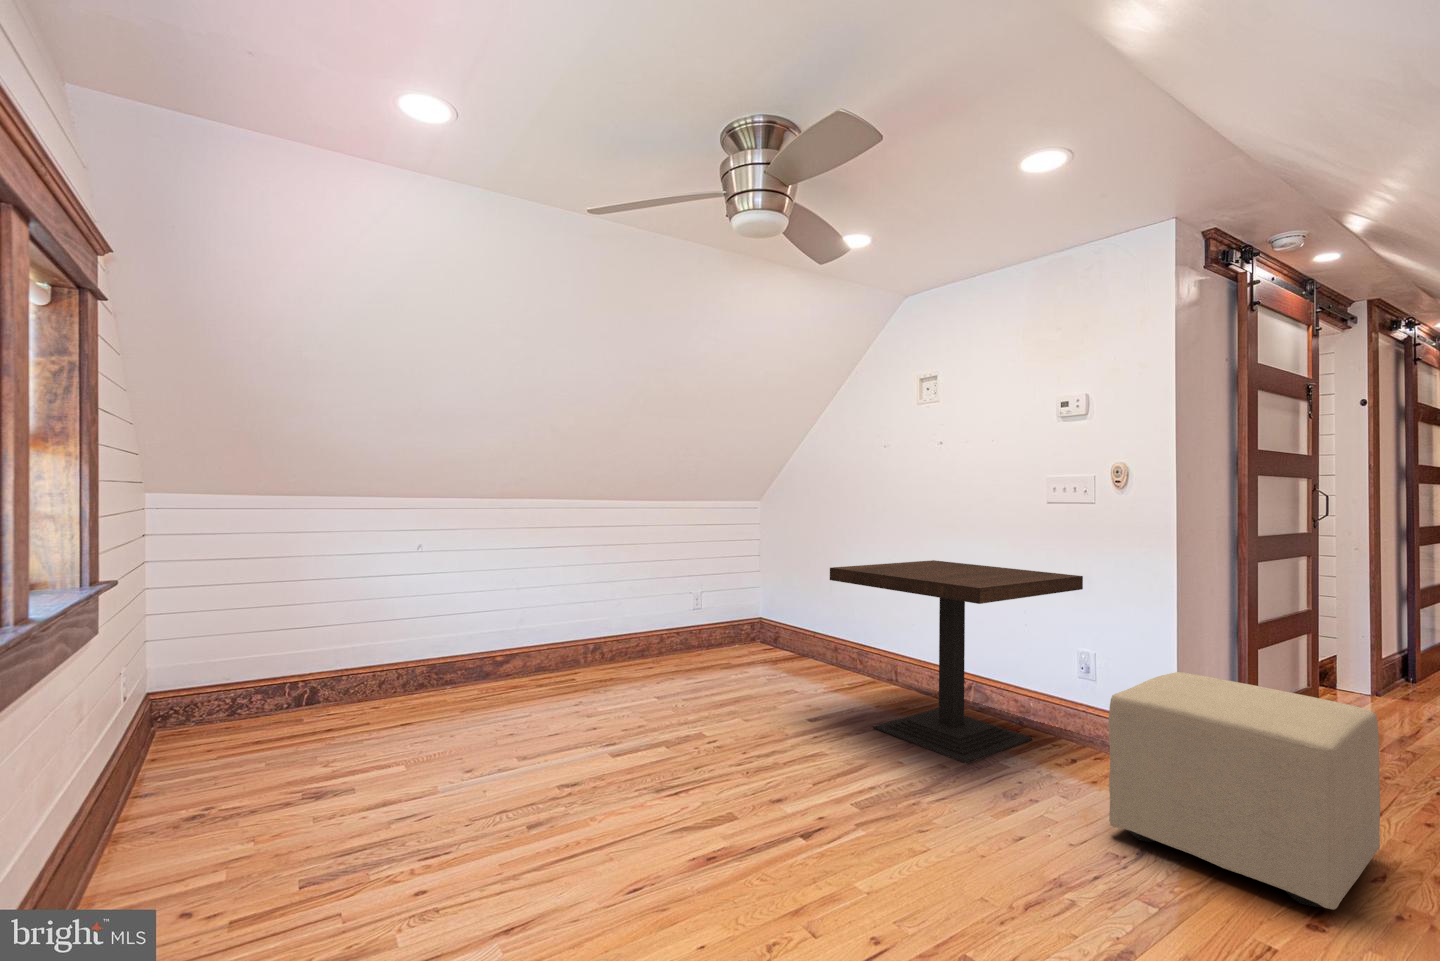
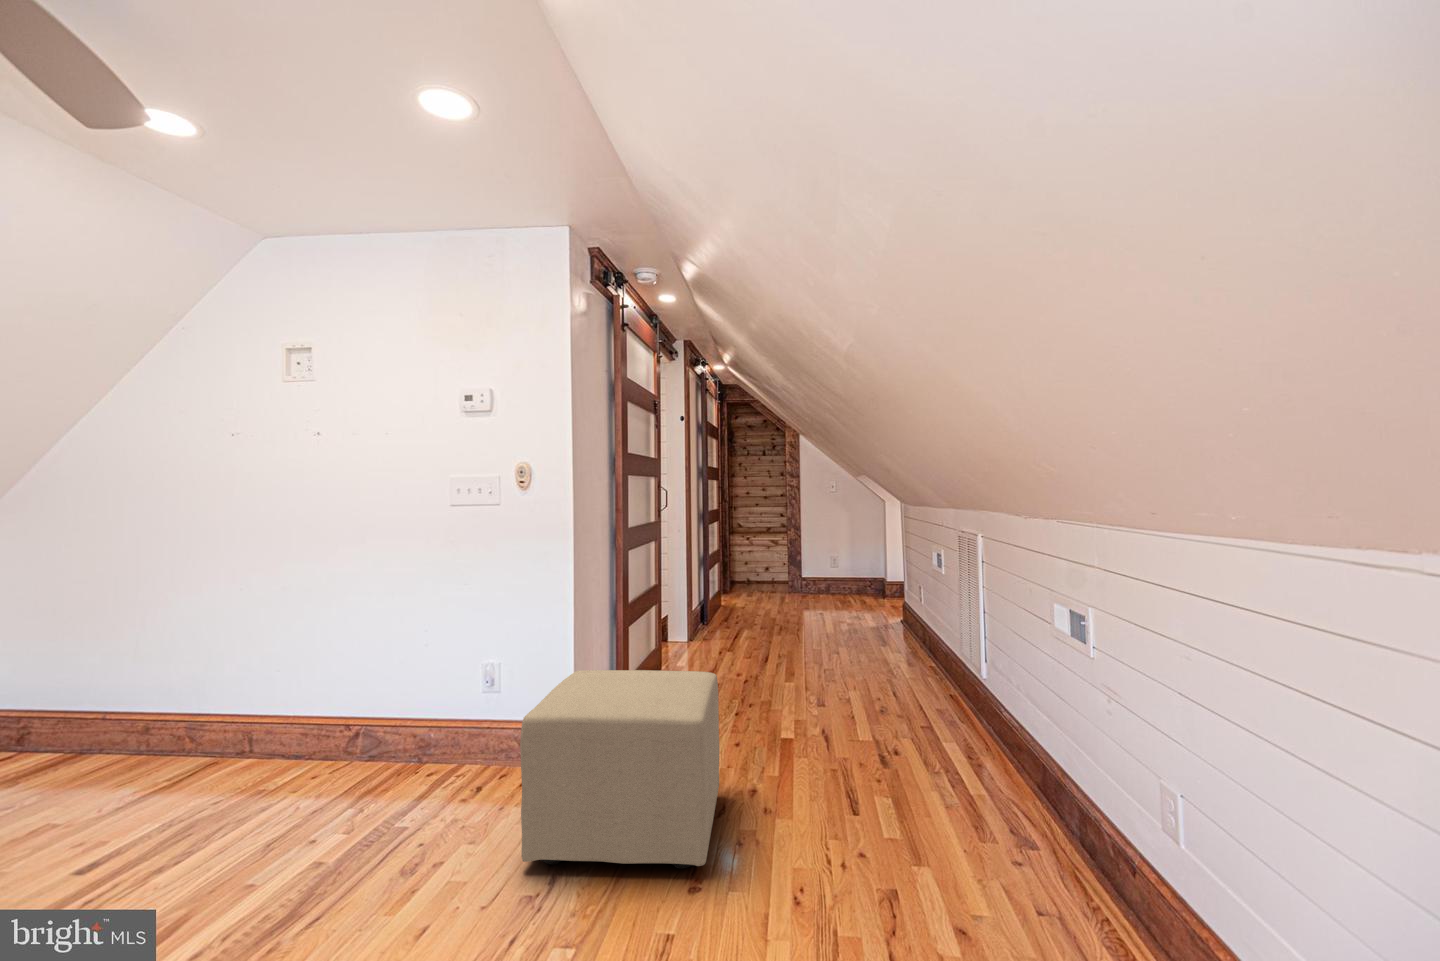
side table: present [830,560,1083,764] -> none [124,584,486,844]

